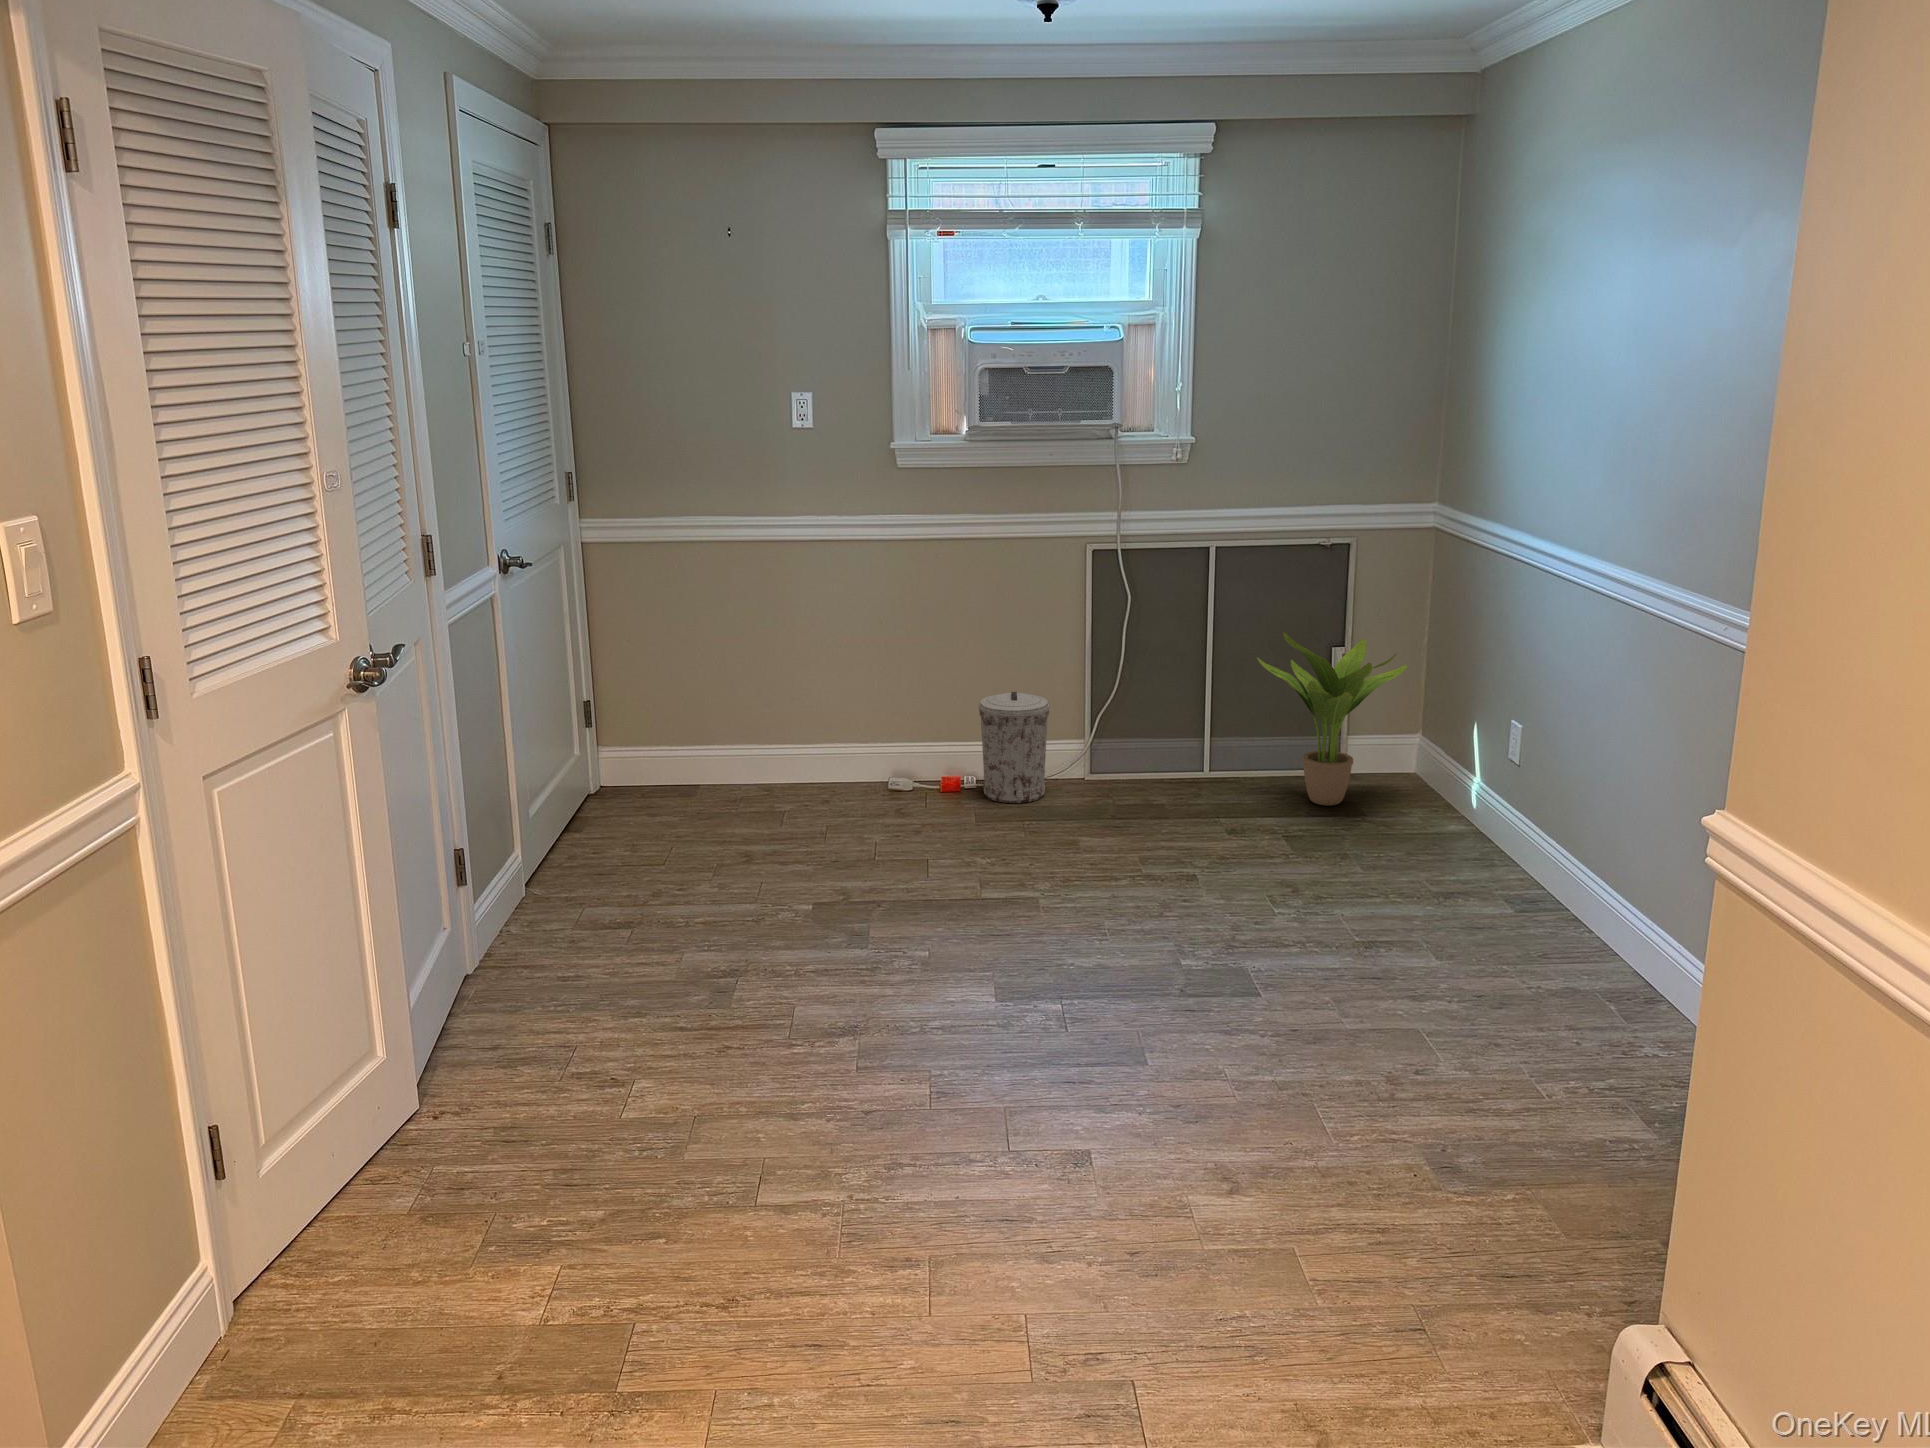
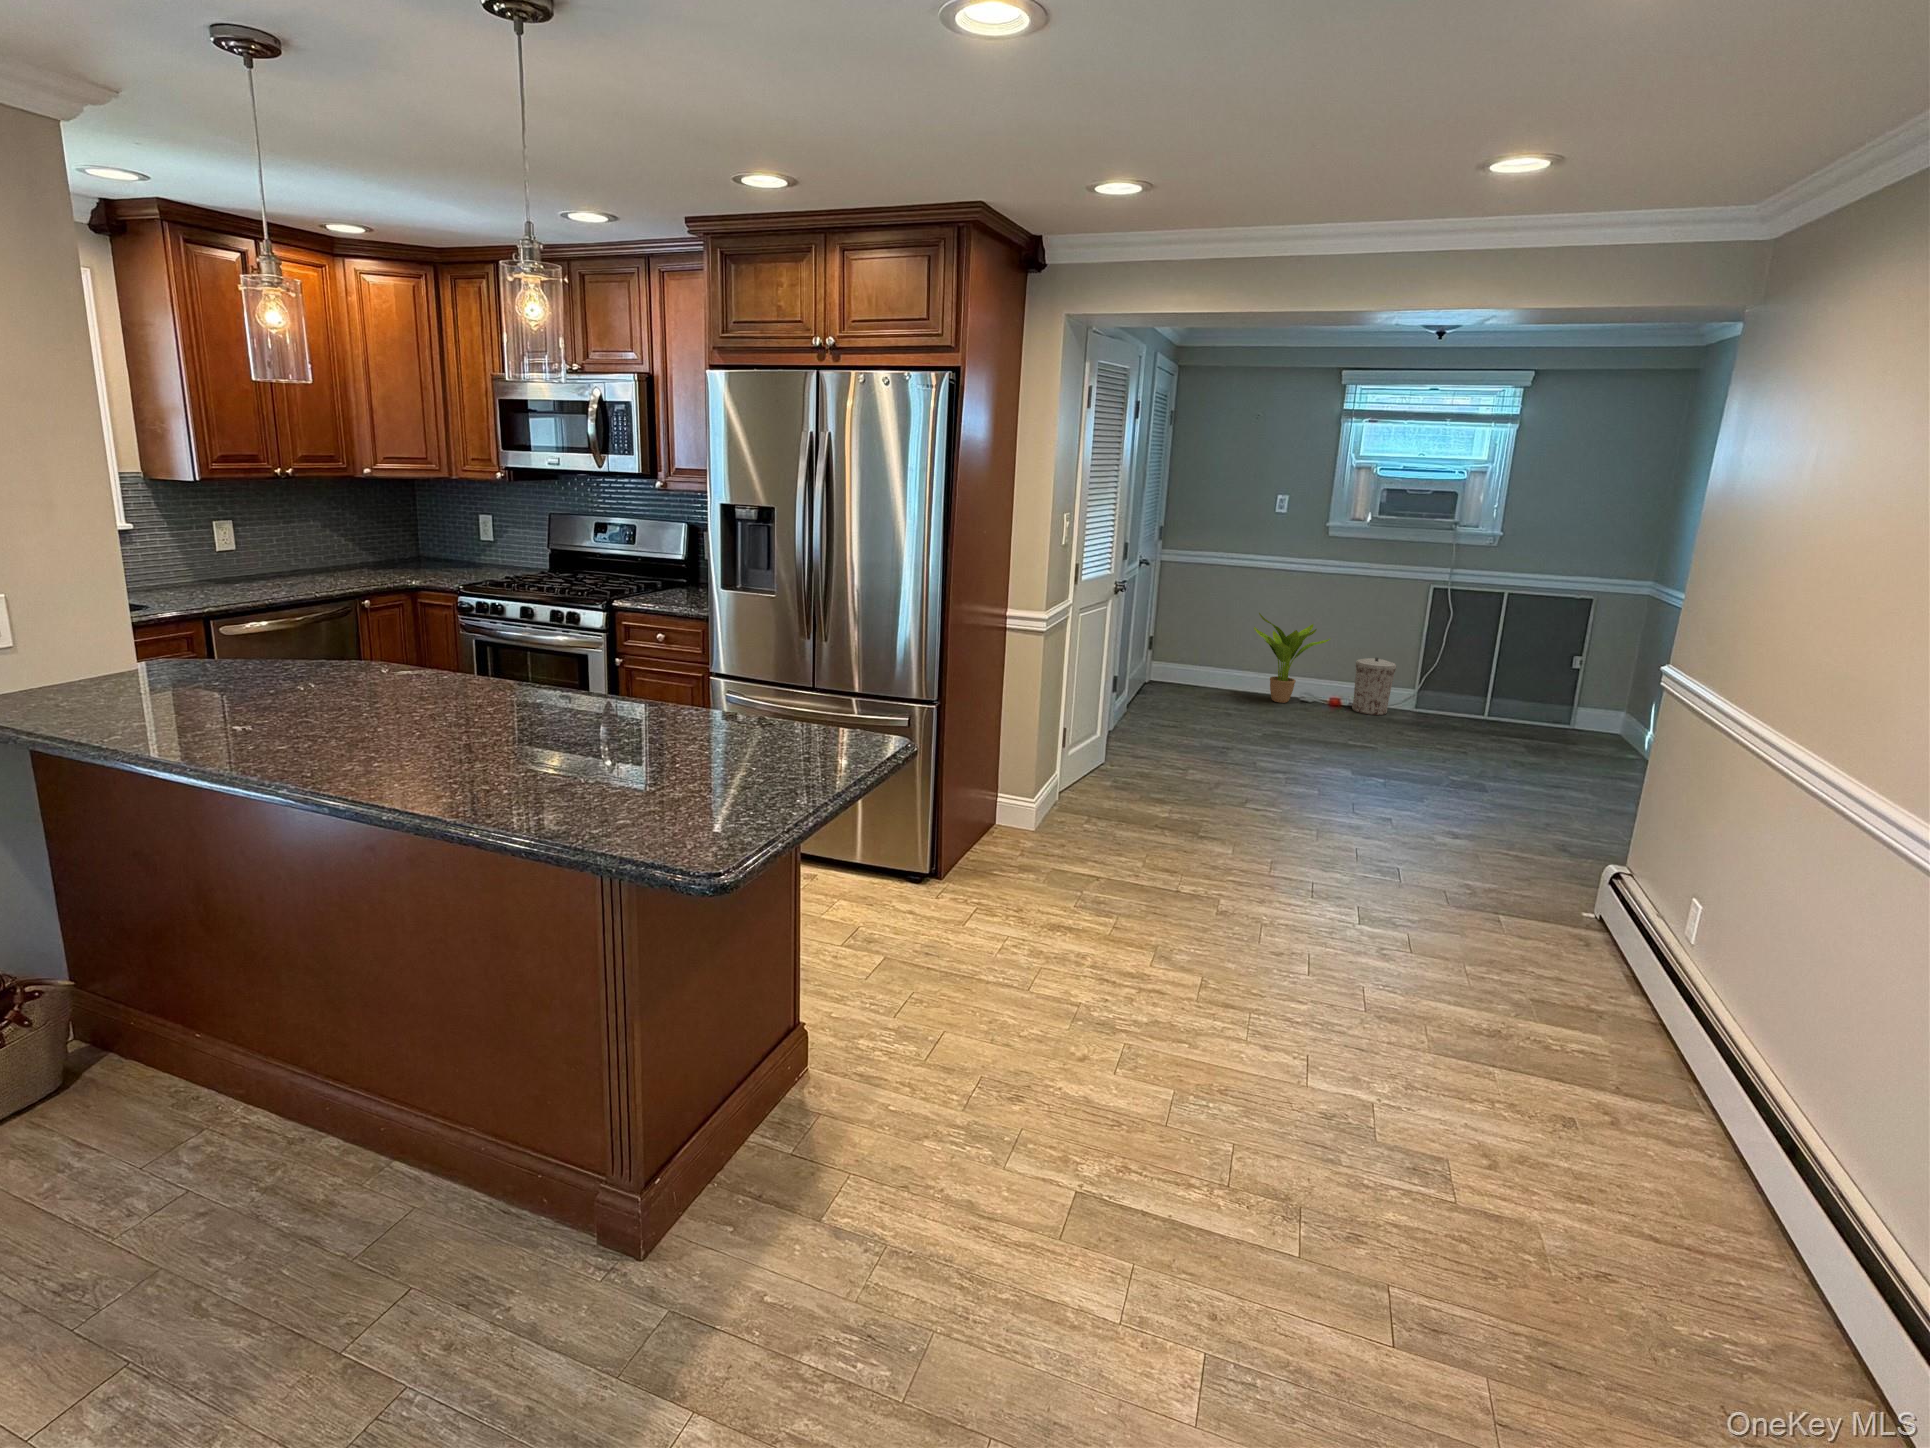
potted plant: present [1257,632,1408,806] -> present [1254,613,1330,703]

